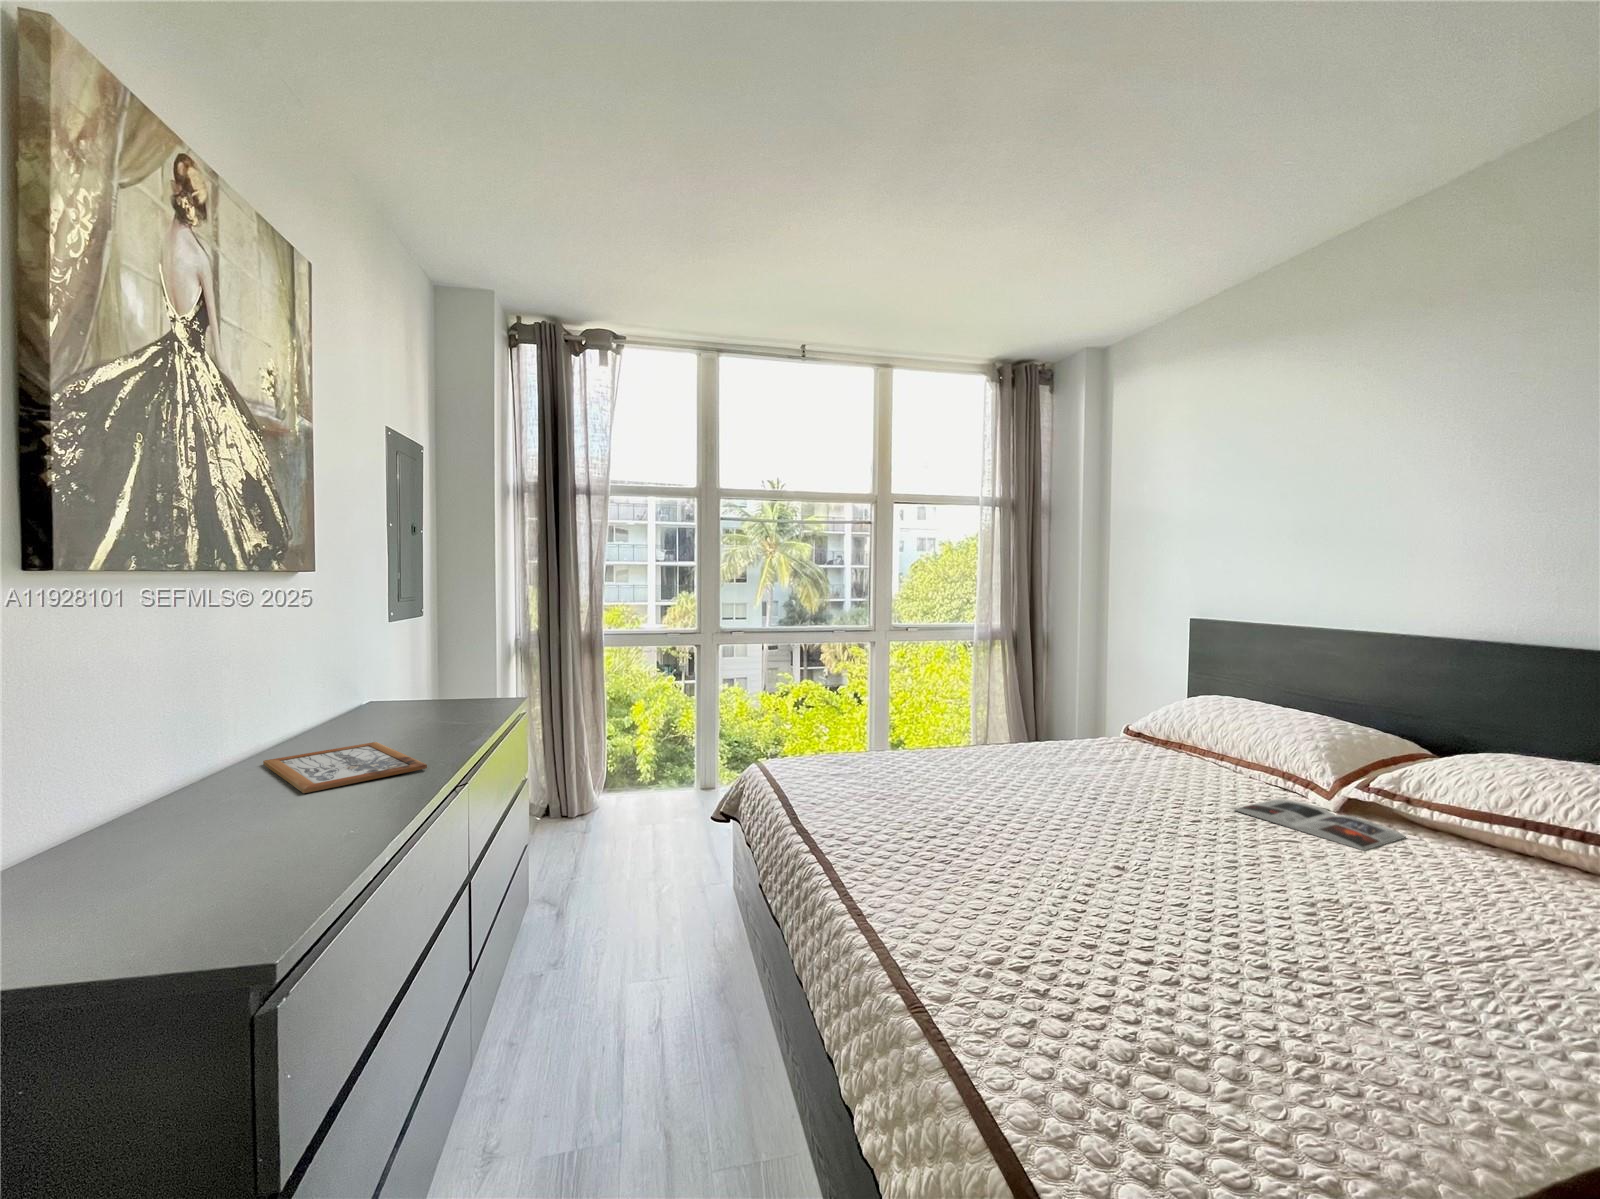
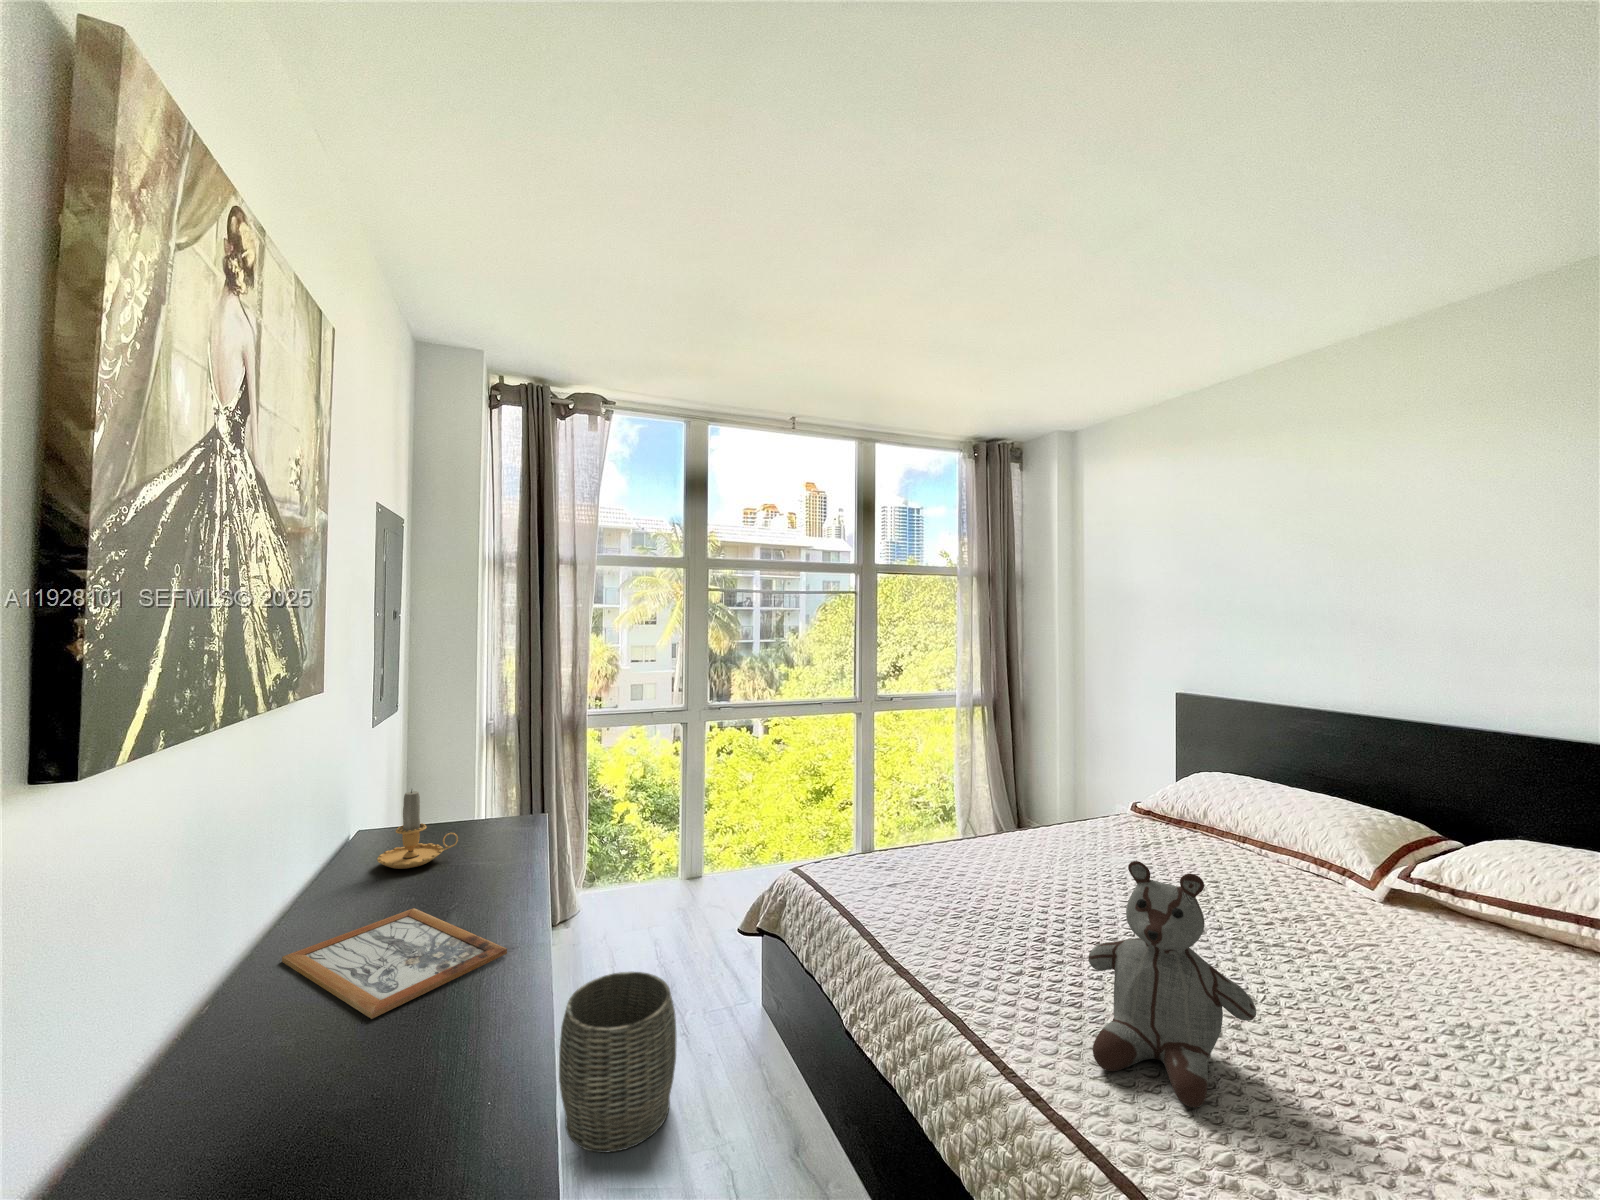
candle: none [367,659,435,723] -> present [377,790,458,869]
stuffed bear: none [922,722,1071,927] -> present [1088,861,1256,1108]
magazine: present [1234,799,1406,851] -> none [1296,891,1468,955]
woven basket: none [532,839,635,978] -> present [559,972,676,1153]

